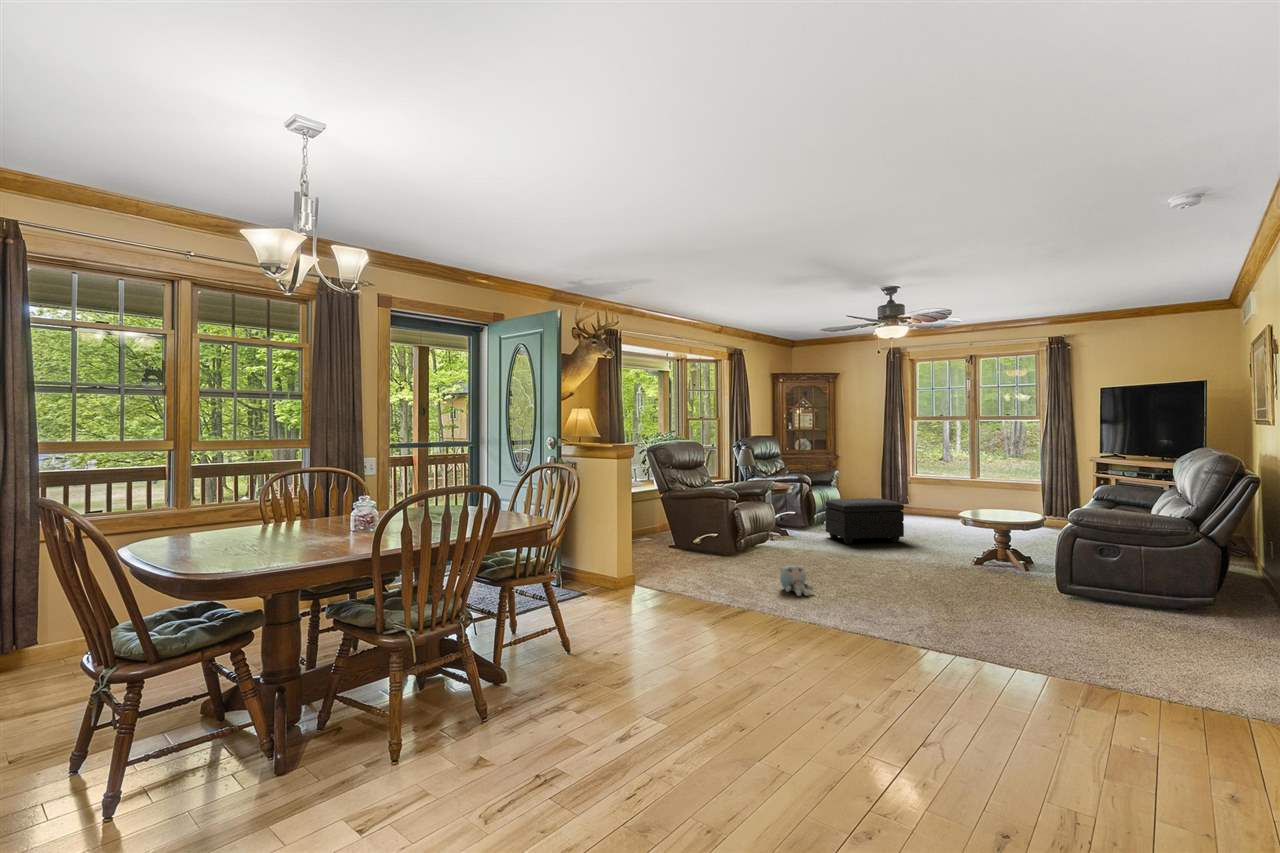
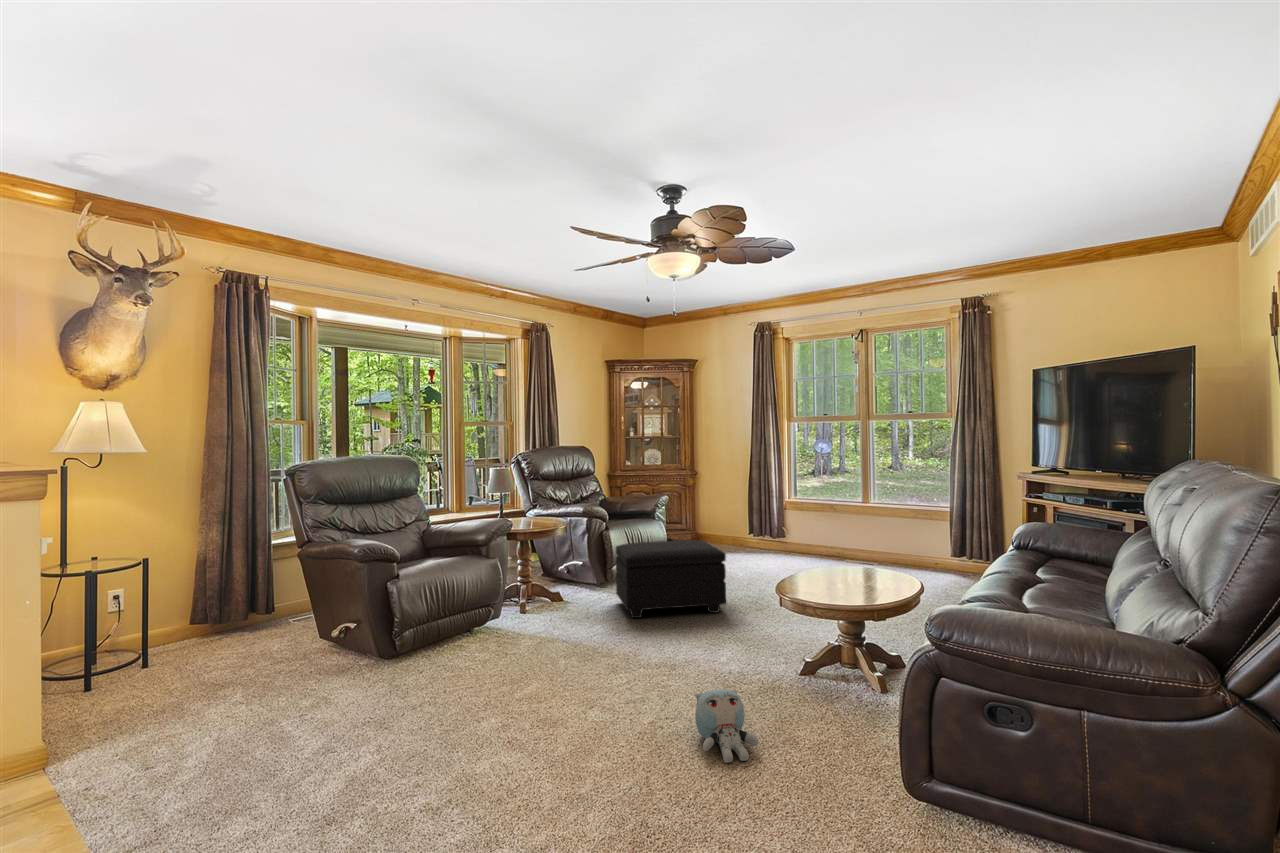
plush toy: present [780,566,814,596] -> present [694,689,758,763]

